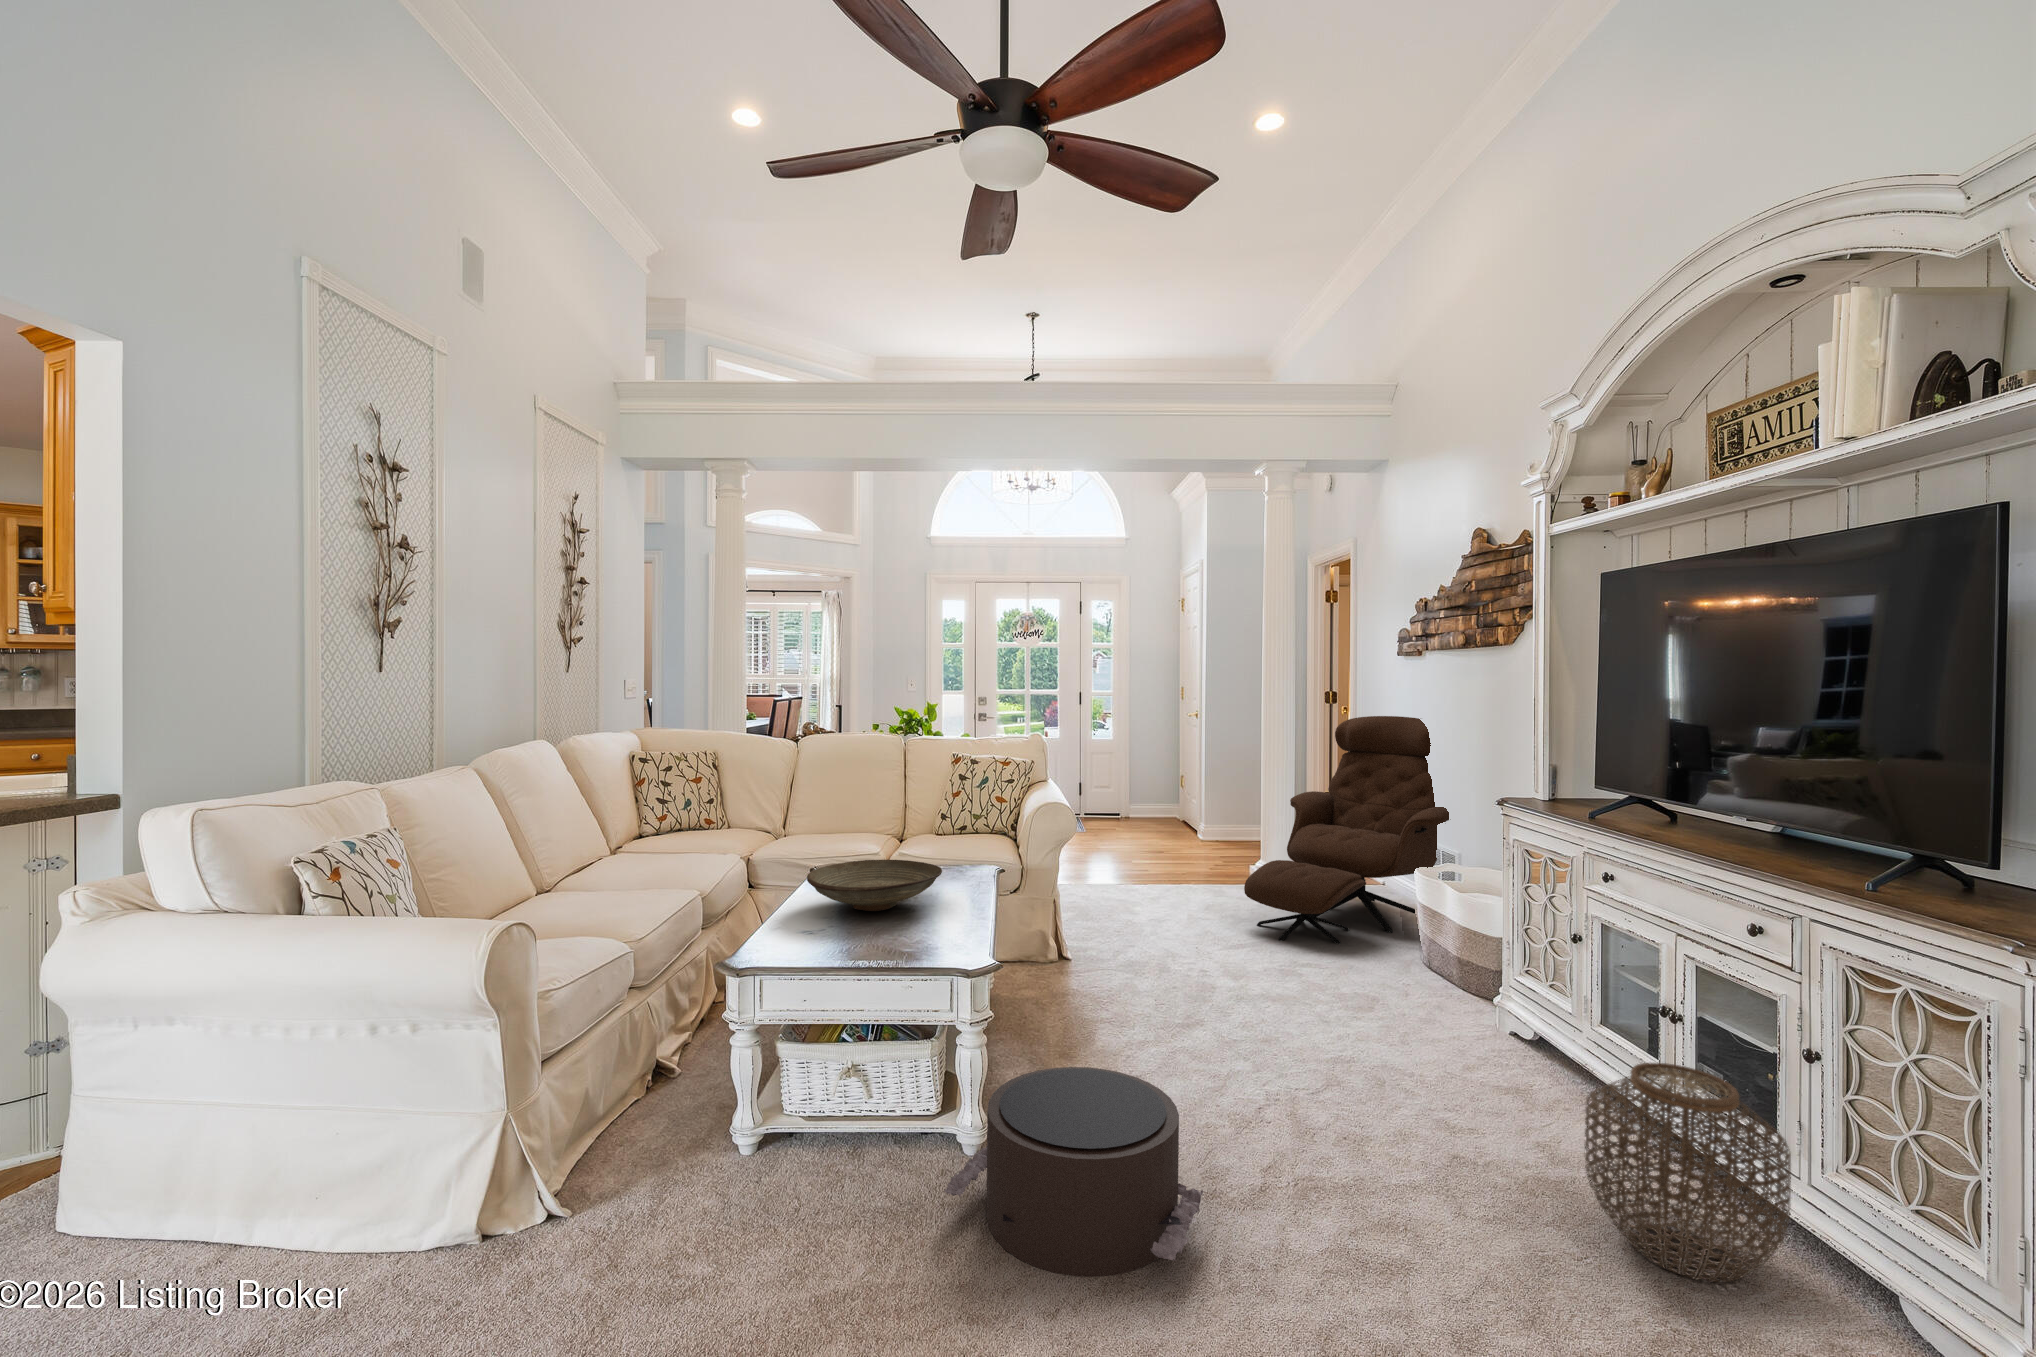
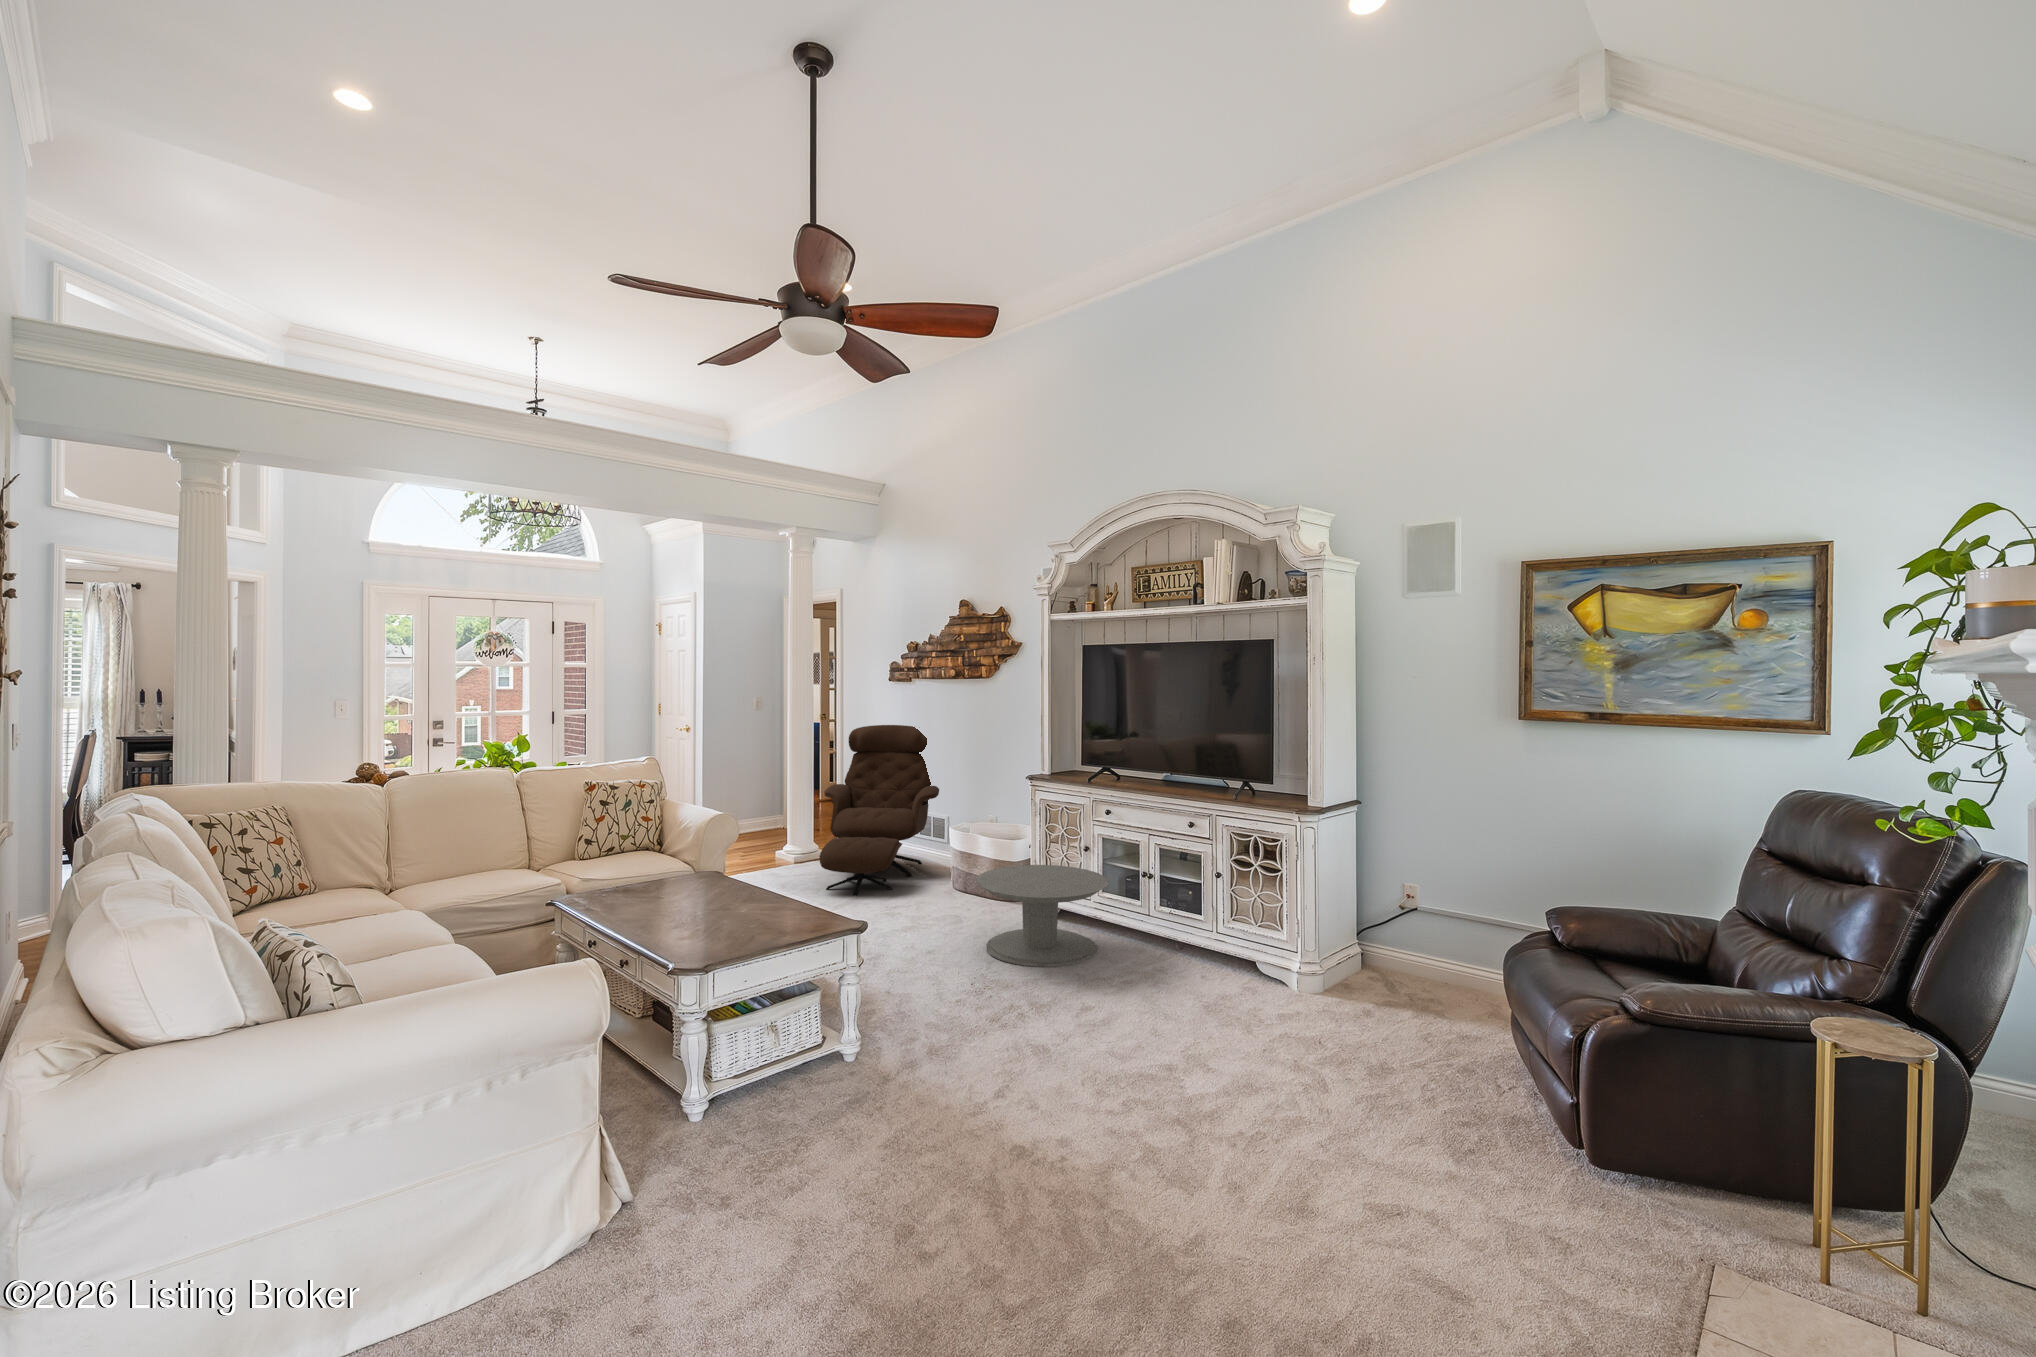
decorative bowl: present [807,860,942,911] -> none [641,872,759,917]
side table: none [1330,940,1588,1140] -> present [976,865,1109,967]
woven basket: present [1585,1063,1791,1282] -> none [1144,893,1222,985]
pouf: present [944,1067,1203,1277] -> none [883,971,1044,1087]

